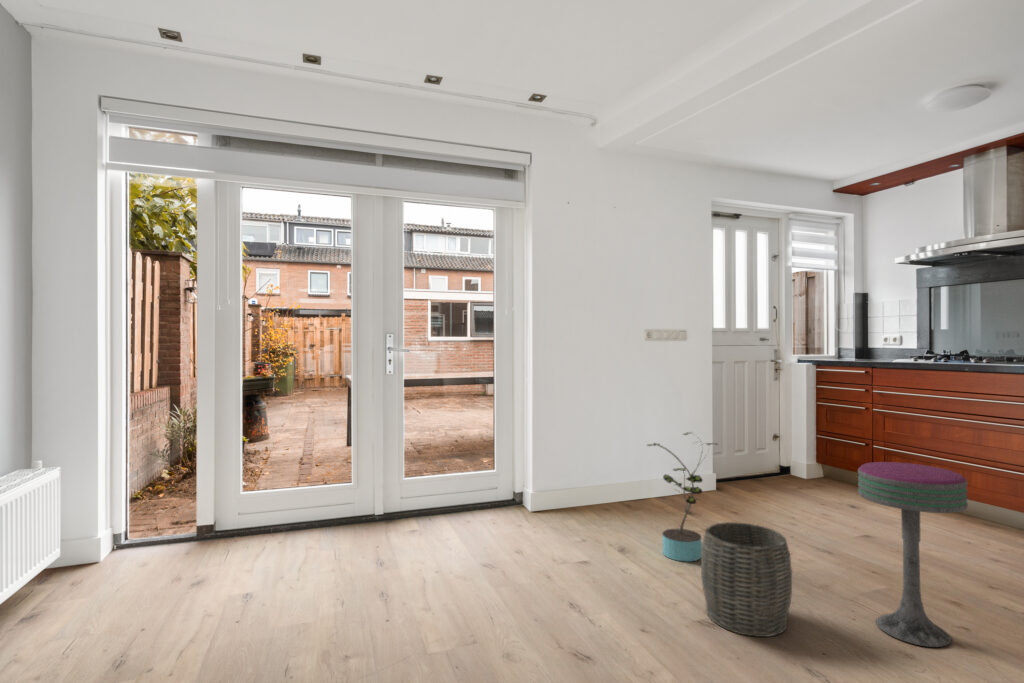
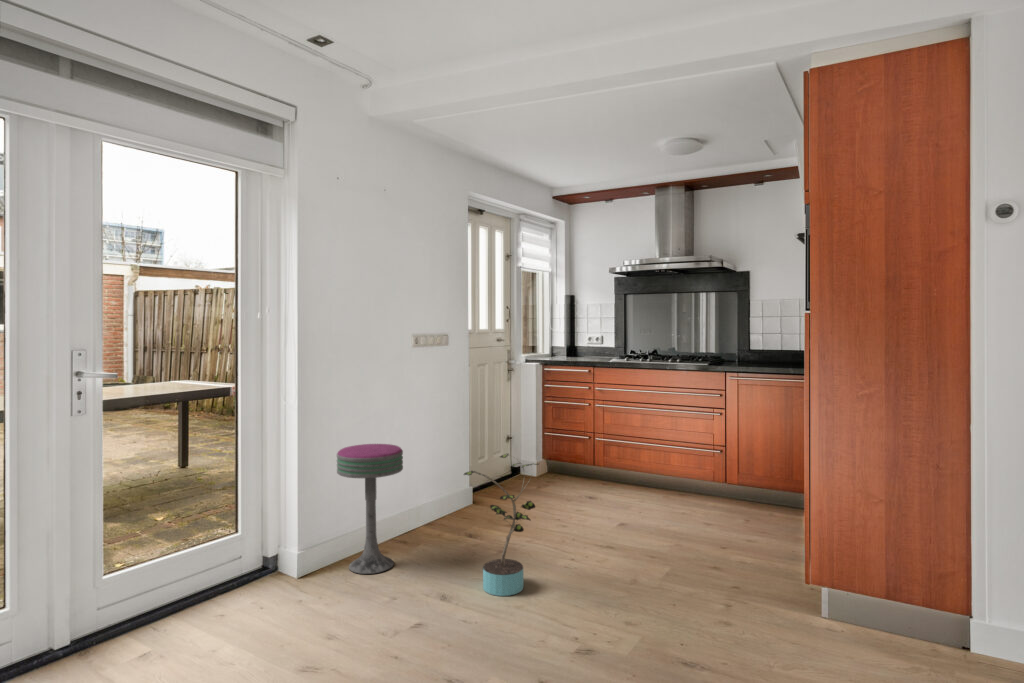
bar stool: present [858,462,968,647] -> present [337,444,403,574]
woven basket: present [701,522,792,637] -> none [567,544,651,658]

